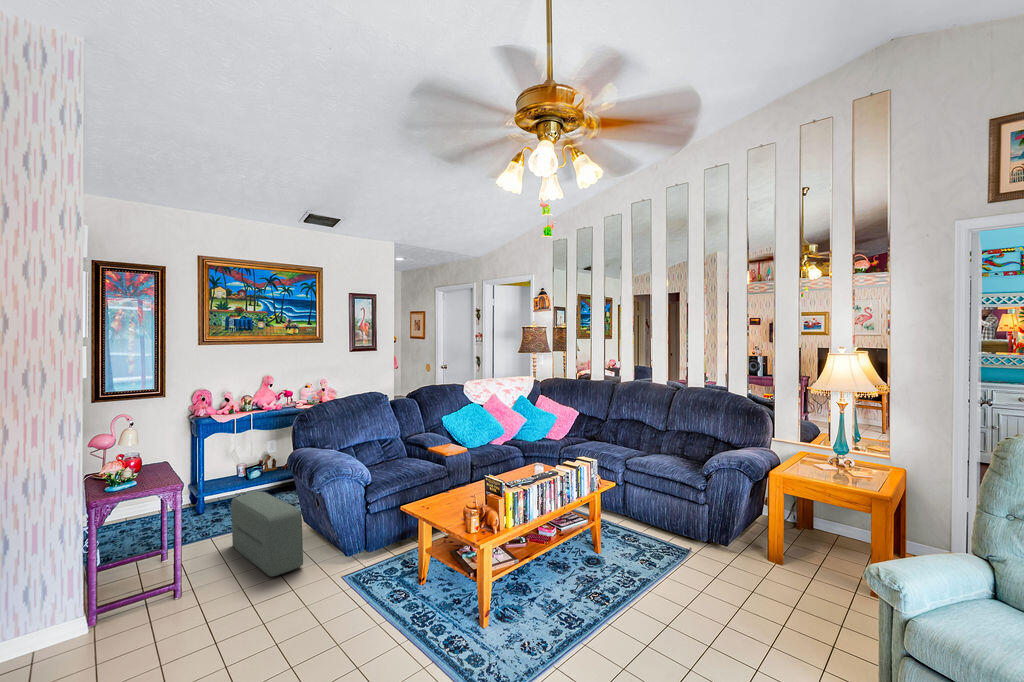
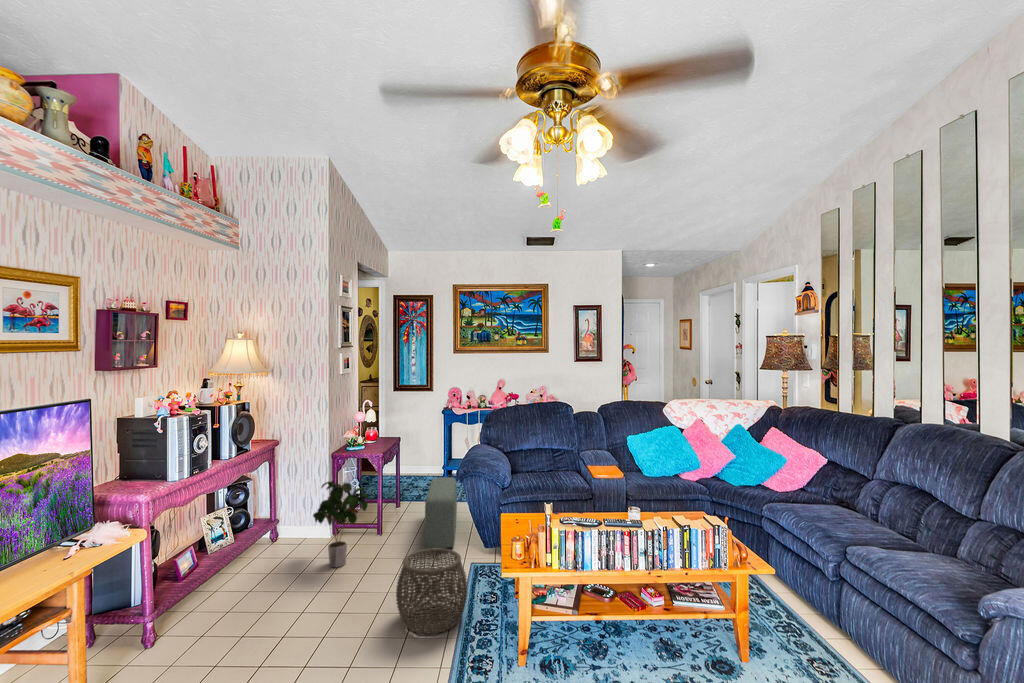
potted plant: none [91,521,212,646] -> present [313,481,369,567]
woven basket: none [320,555,404,656] -> present [396,548,468,634]

